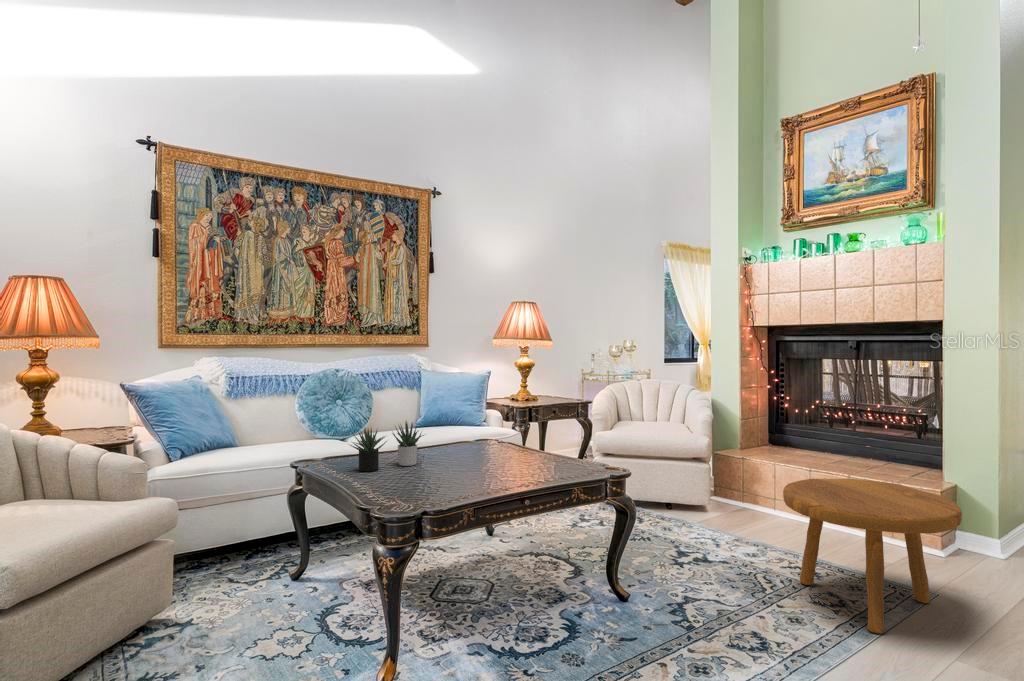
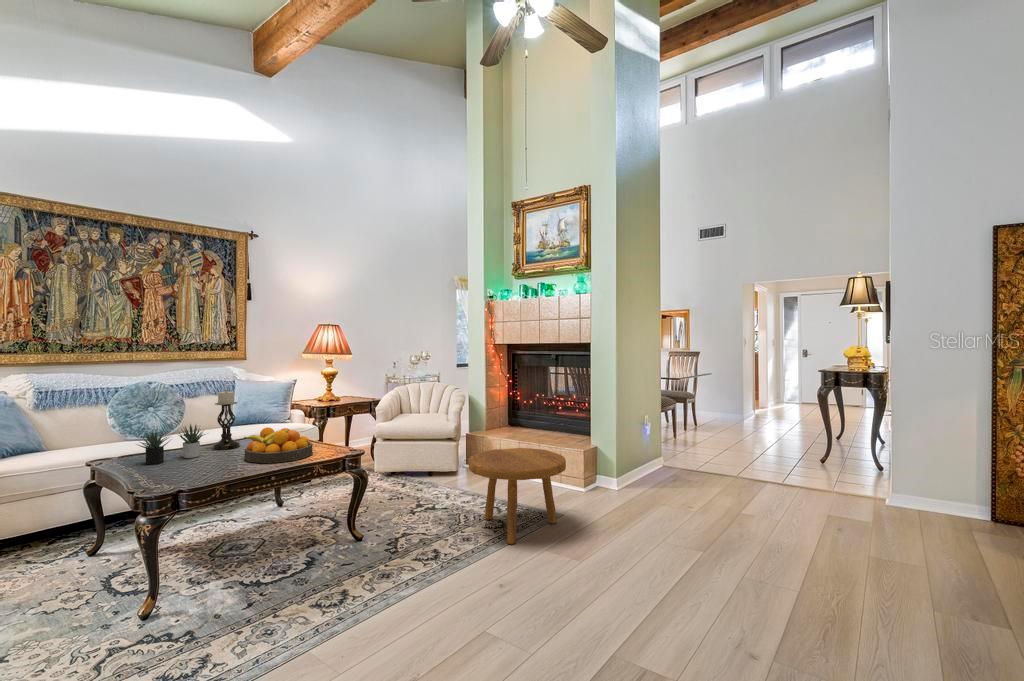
candle holder: none [425,379,457,457] -> present [212,390,240,450]
fruit bowl: none [474,430,561,480] -> present [244,427,313,463]

